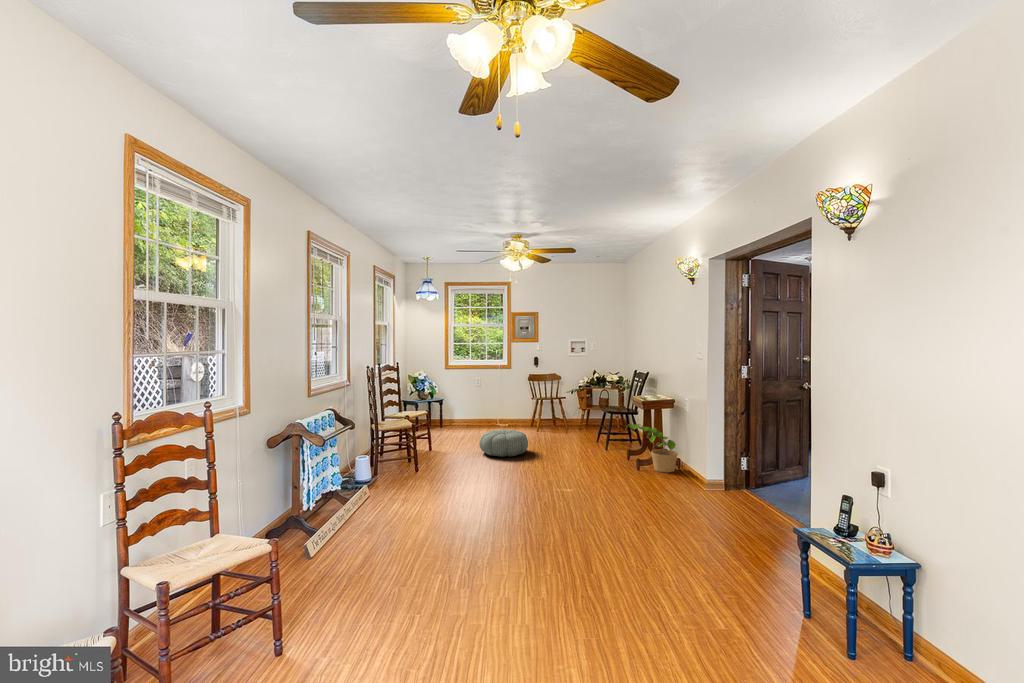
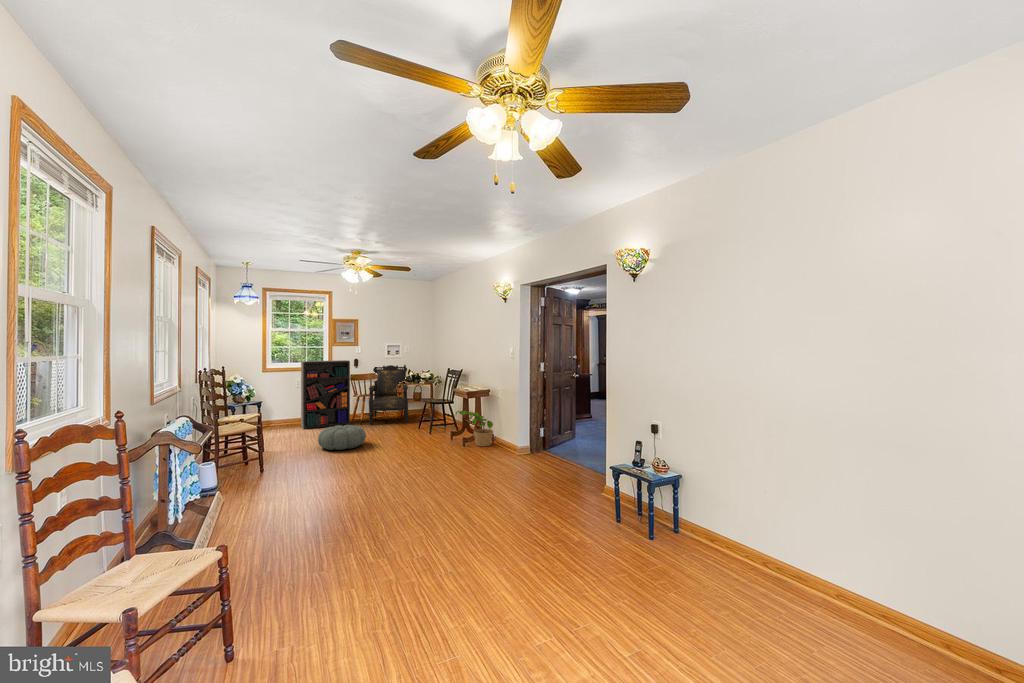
bookshelf: none [479,358,526,430] -> present [301,360,350,429]
armchair: none [545,364,592,434] -> present [369,365,409,425]

